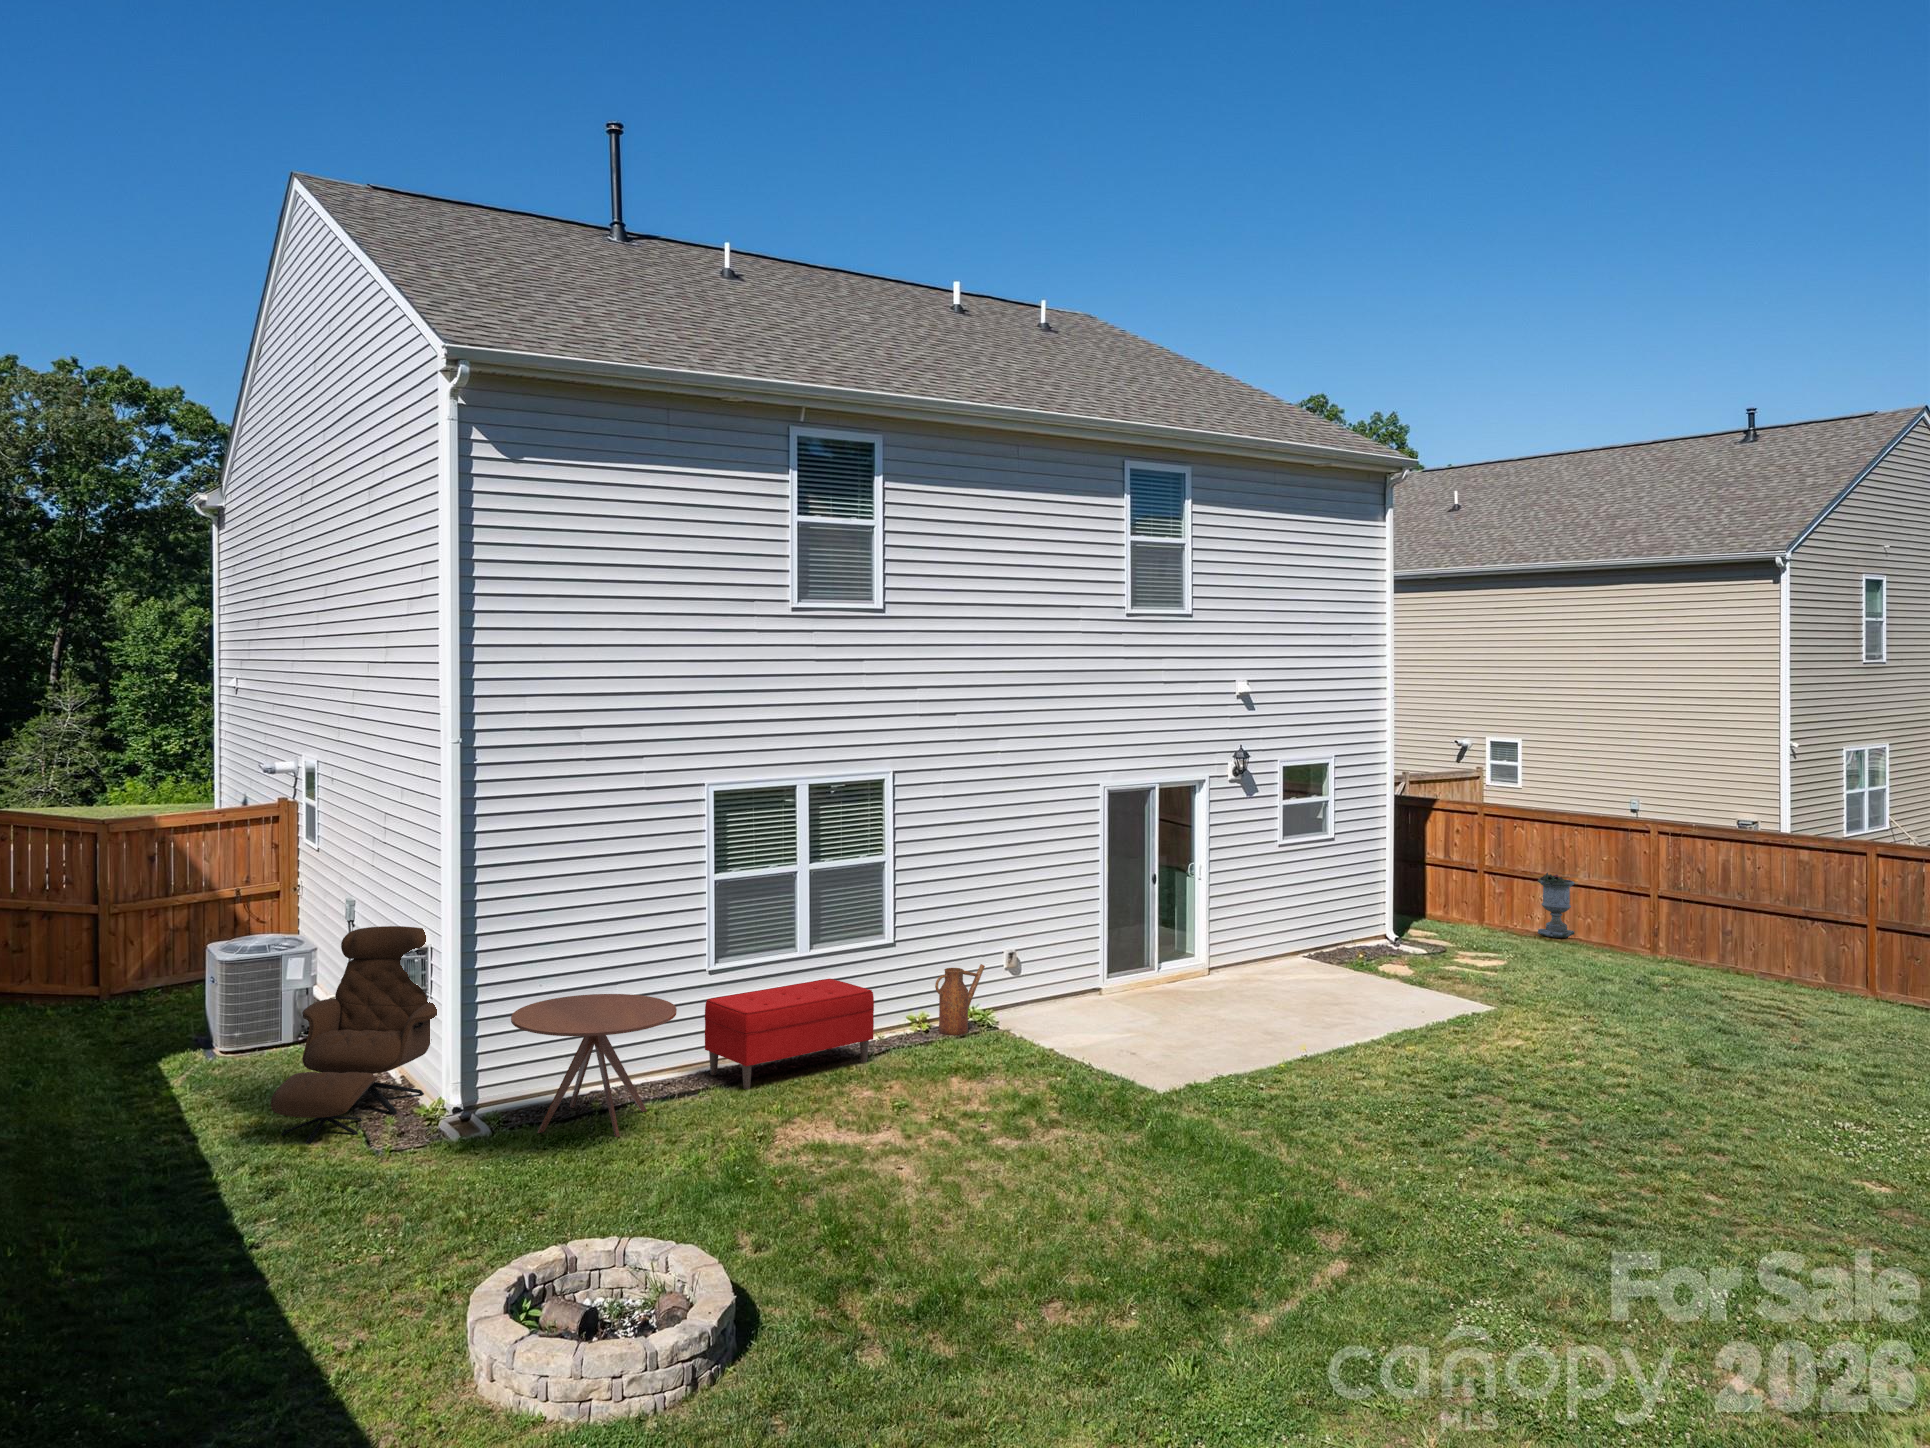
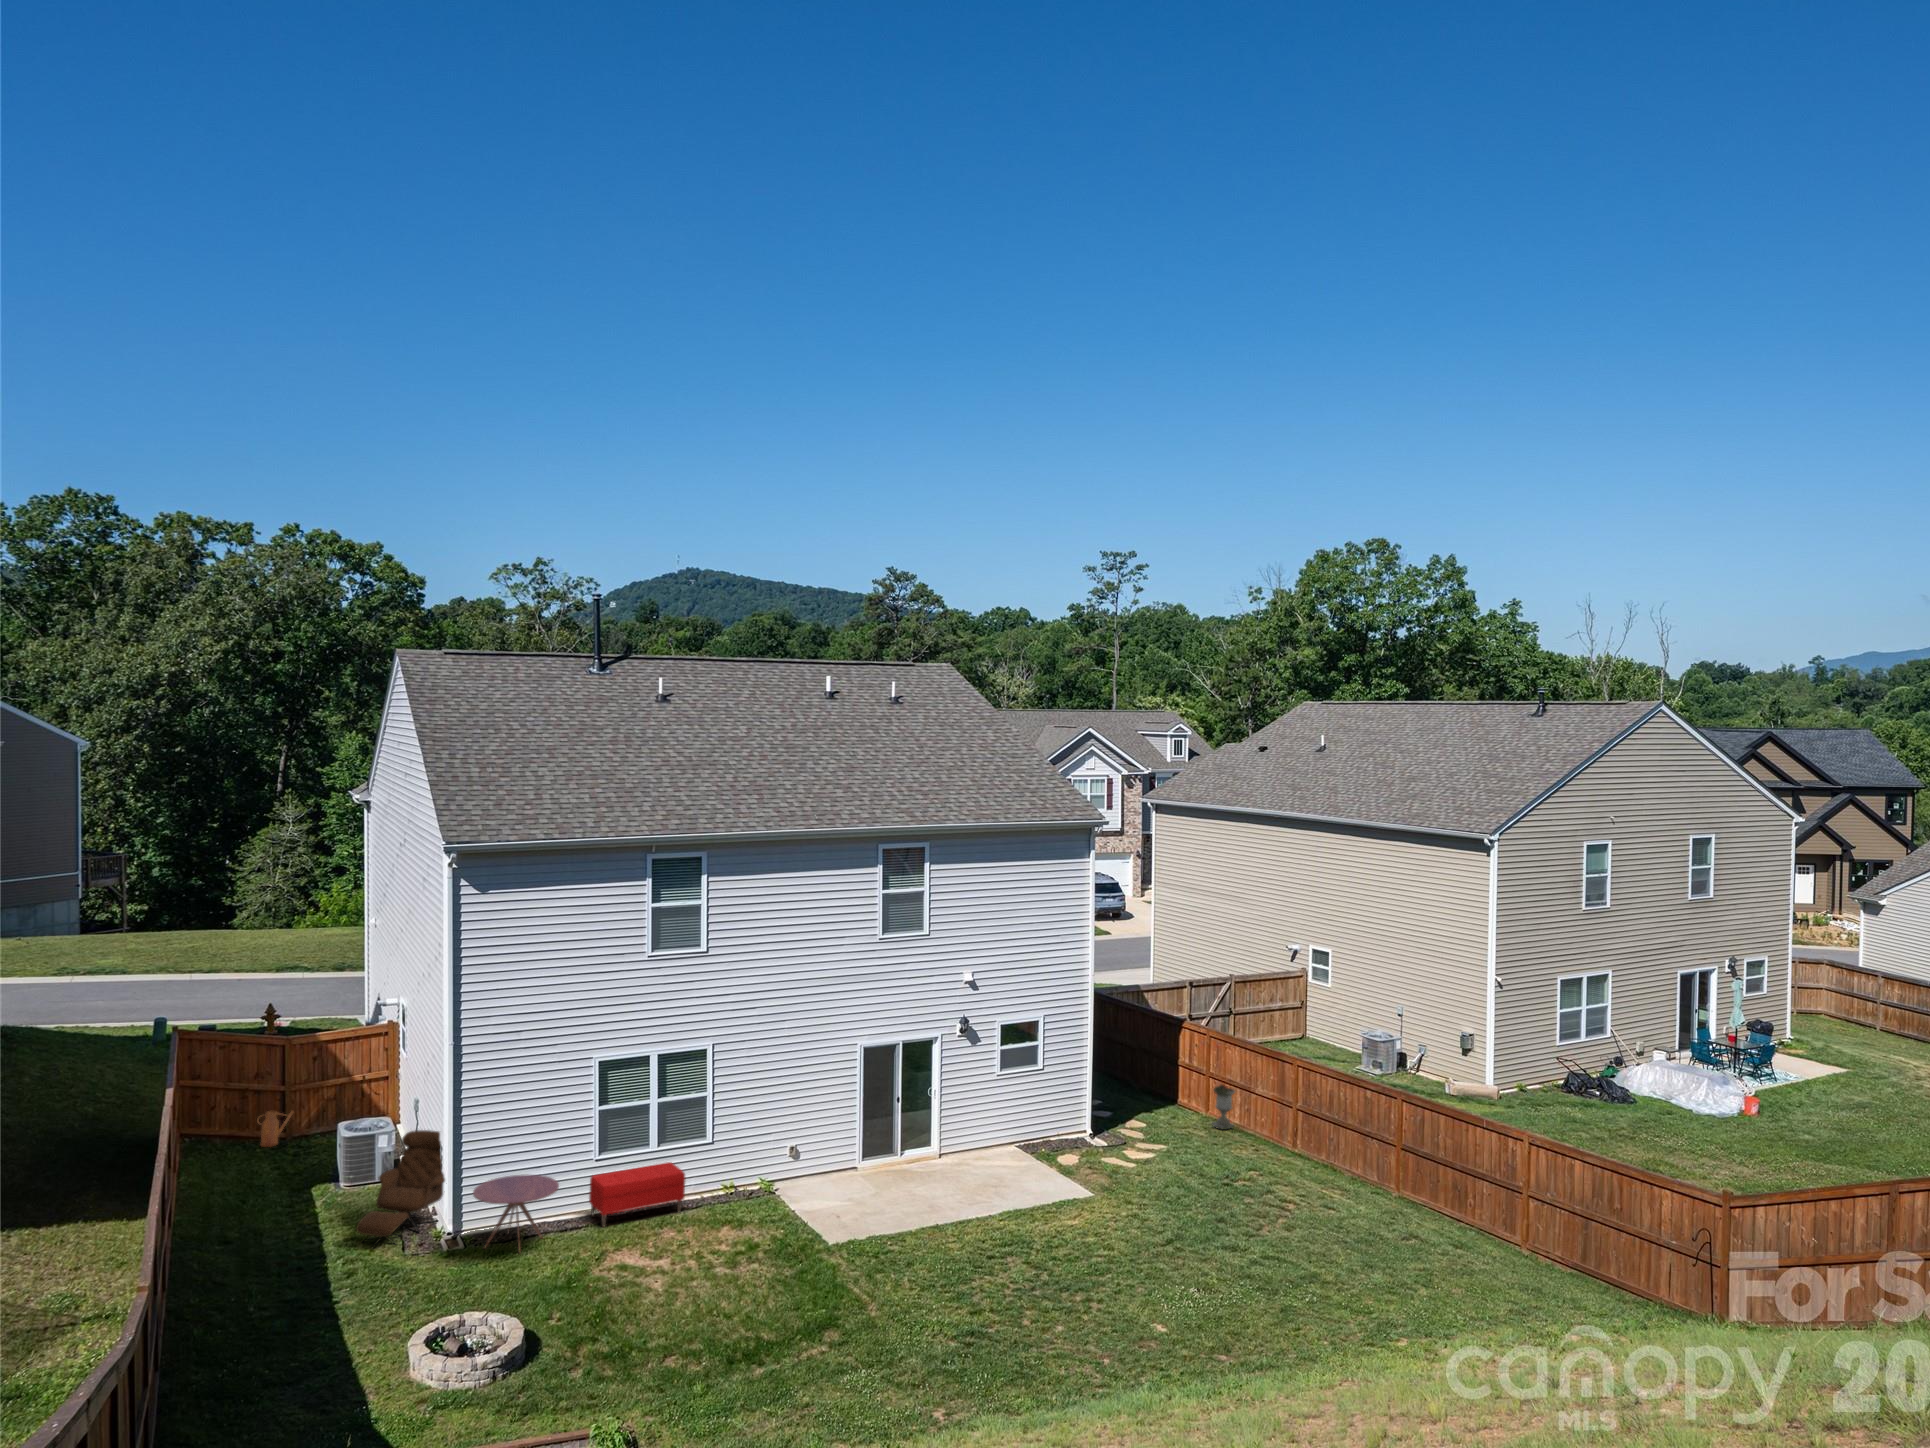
watering can: present [935,964,985,1035] -> present [258,1111,294,1147]

